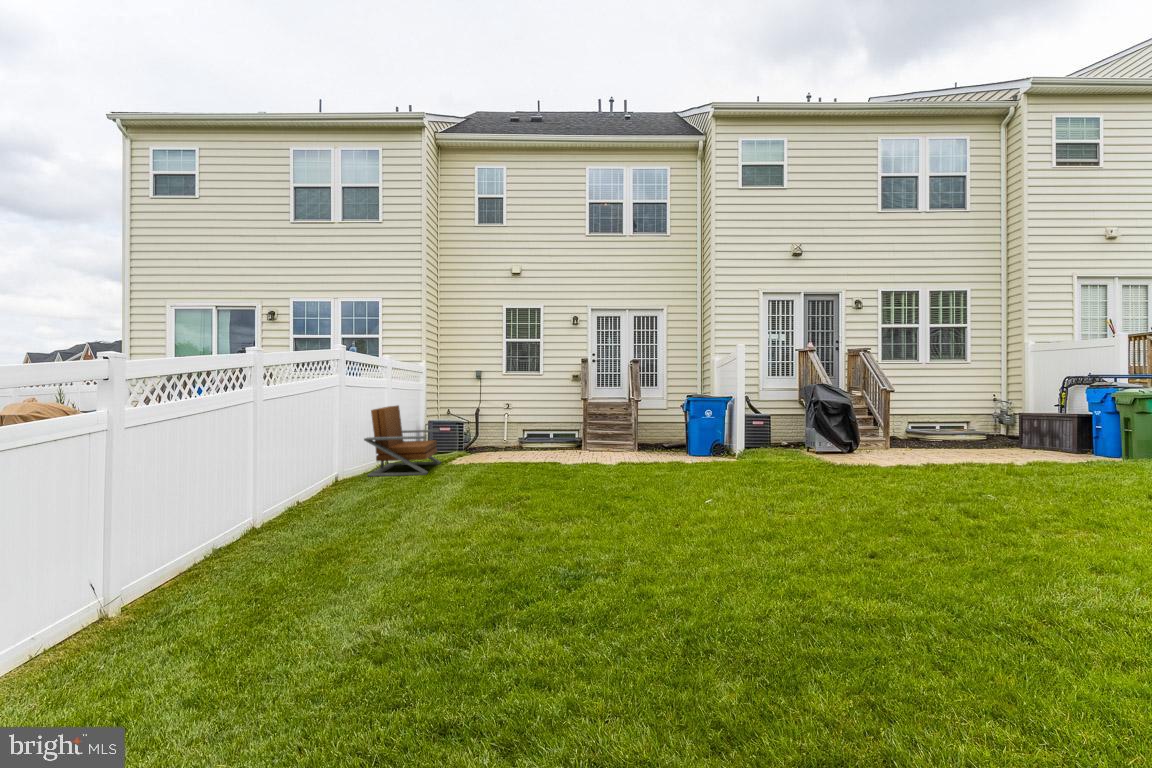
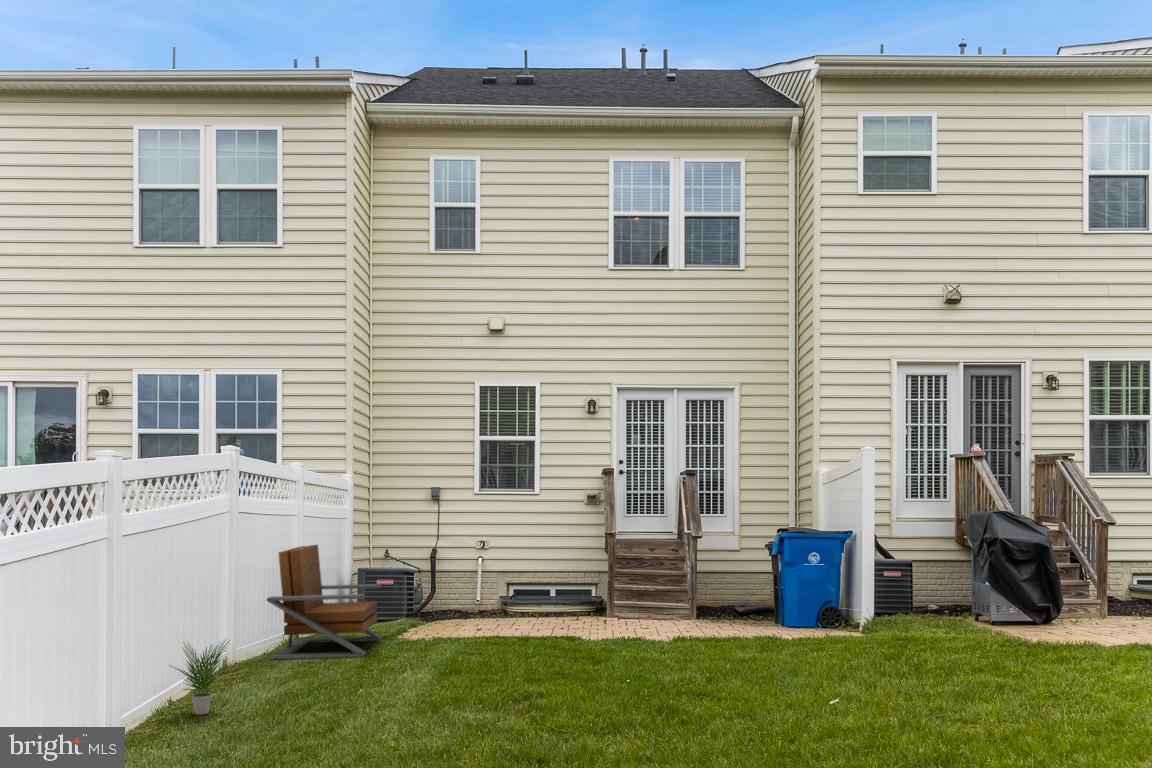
potted plant: none [282,465,332,514] -> present [177,640,229,715]

